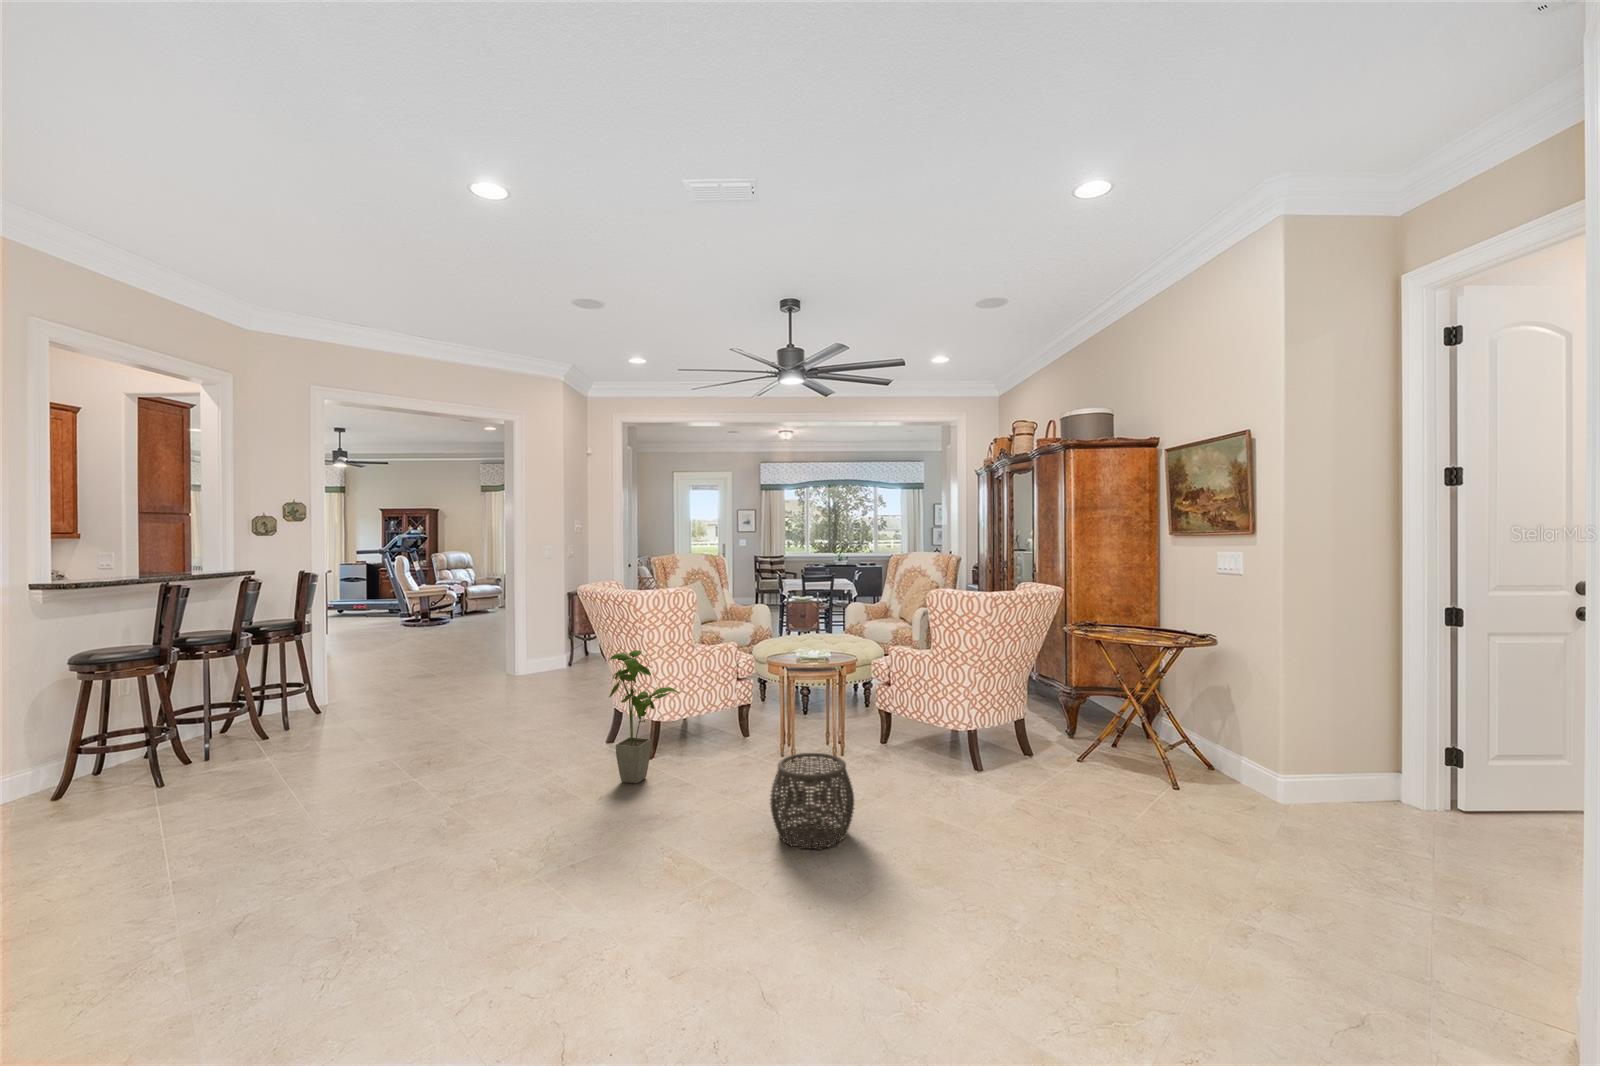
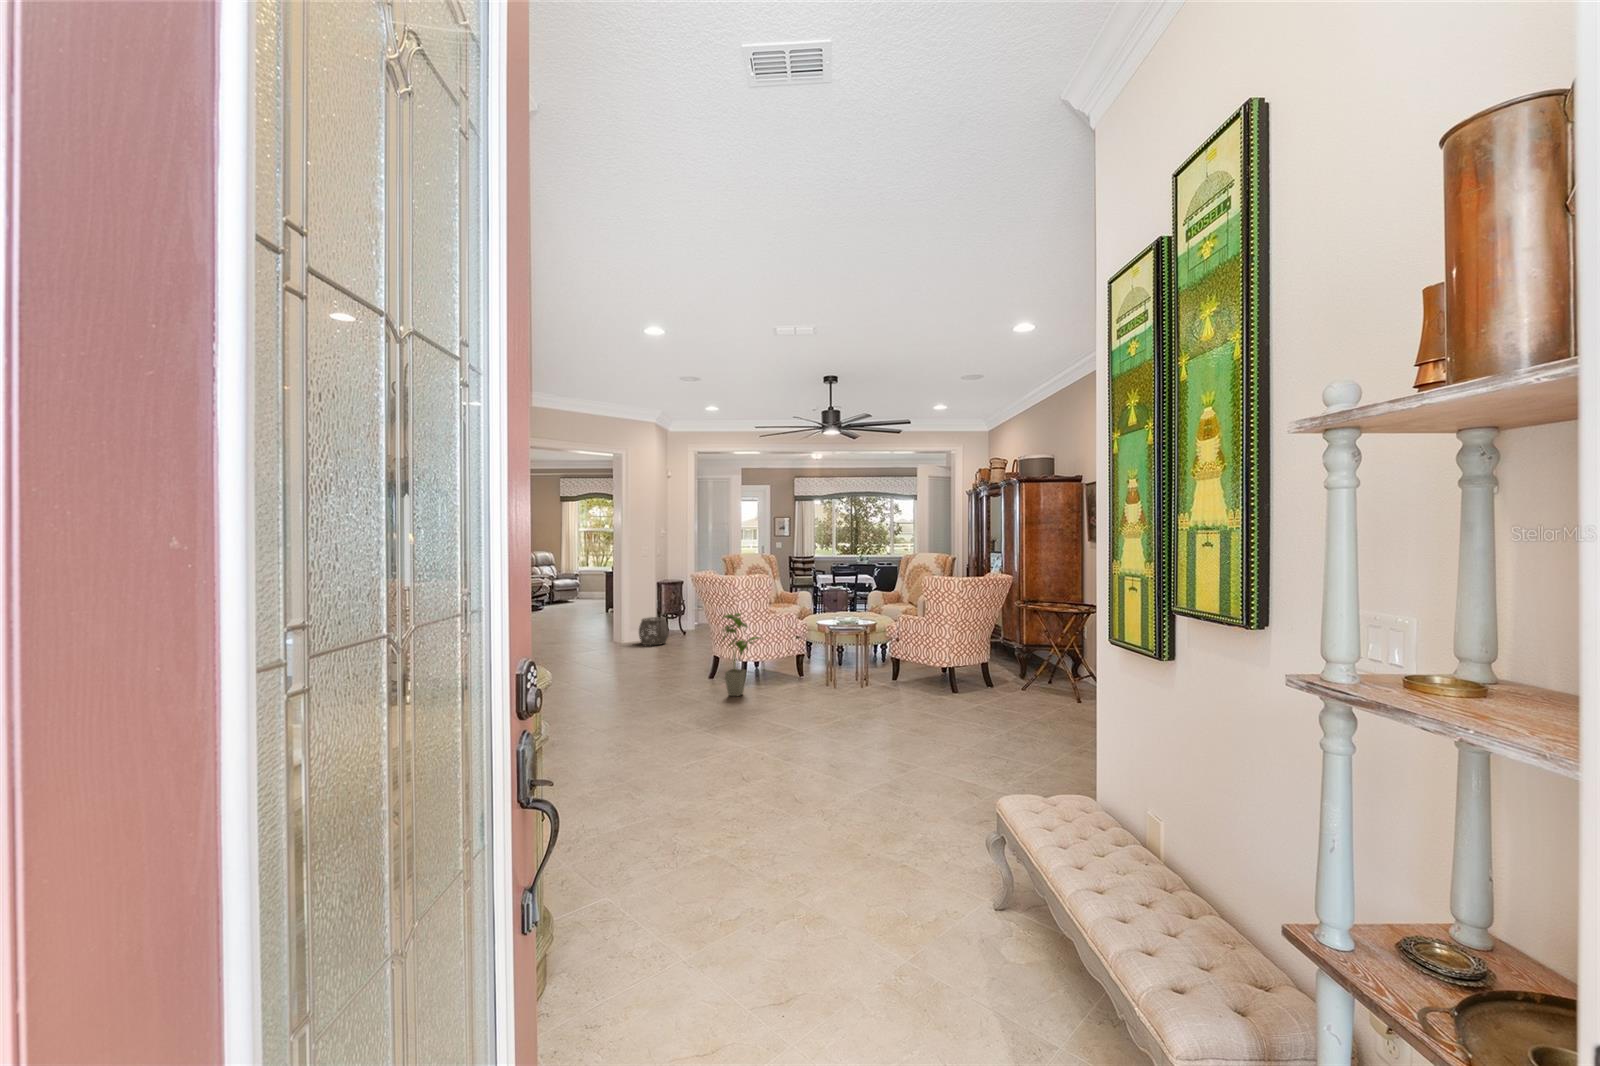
woven basket: present [770,753,854,849] -> present [639,617,669,645]

